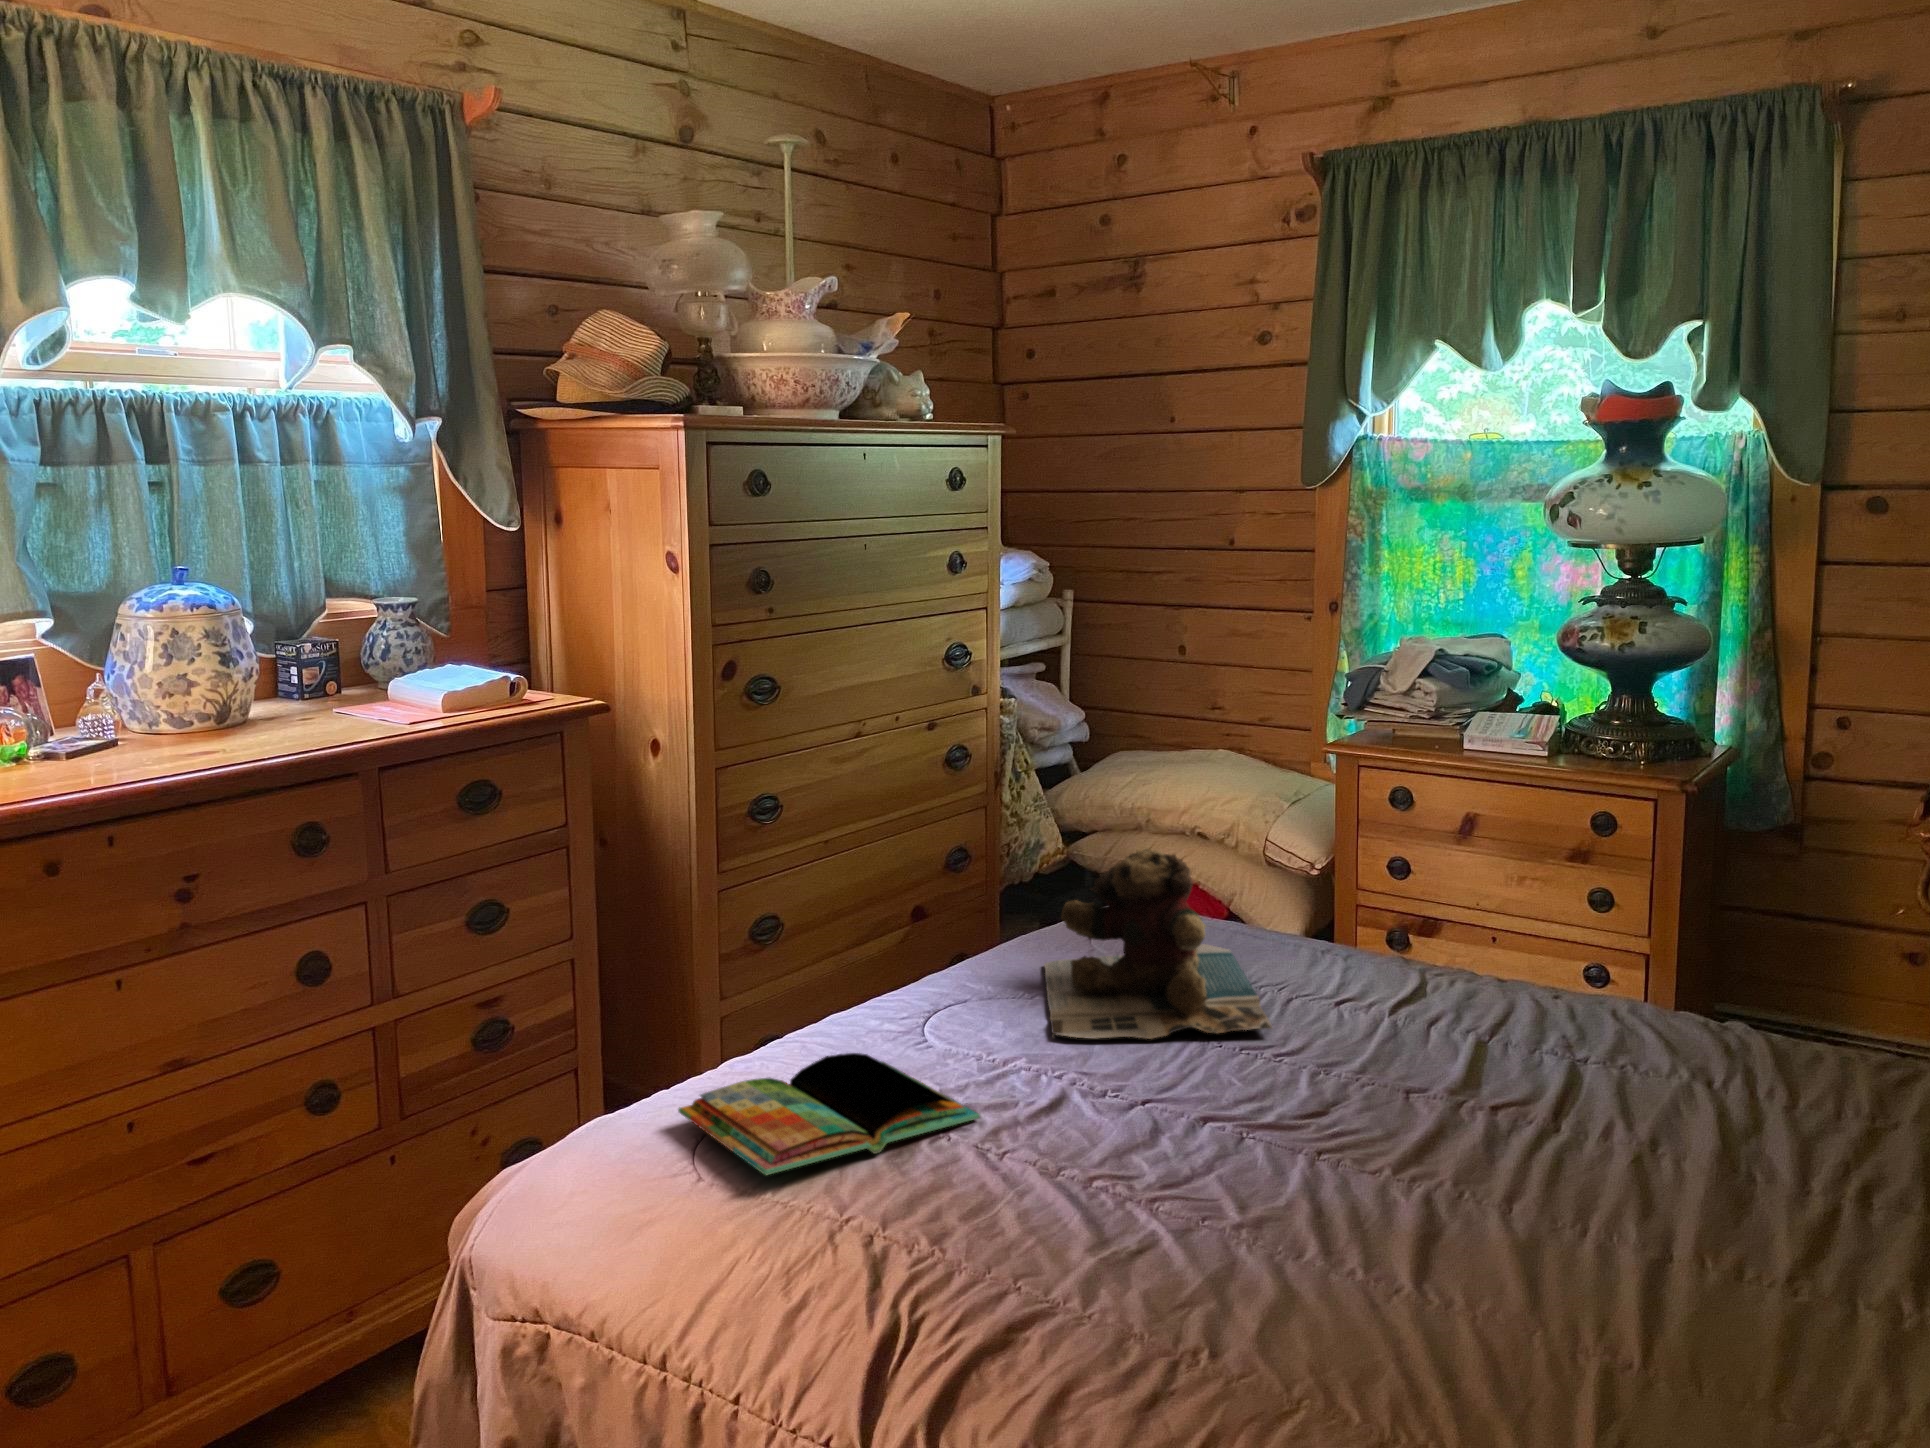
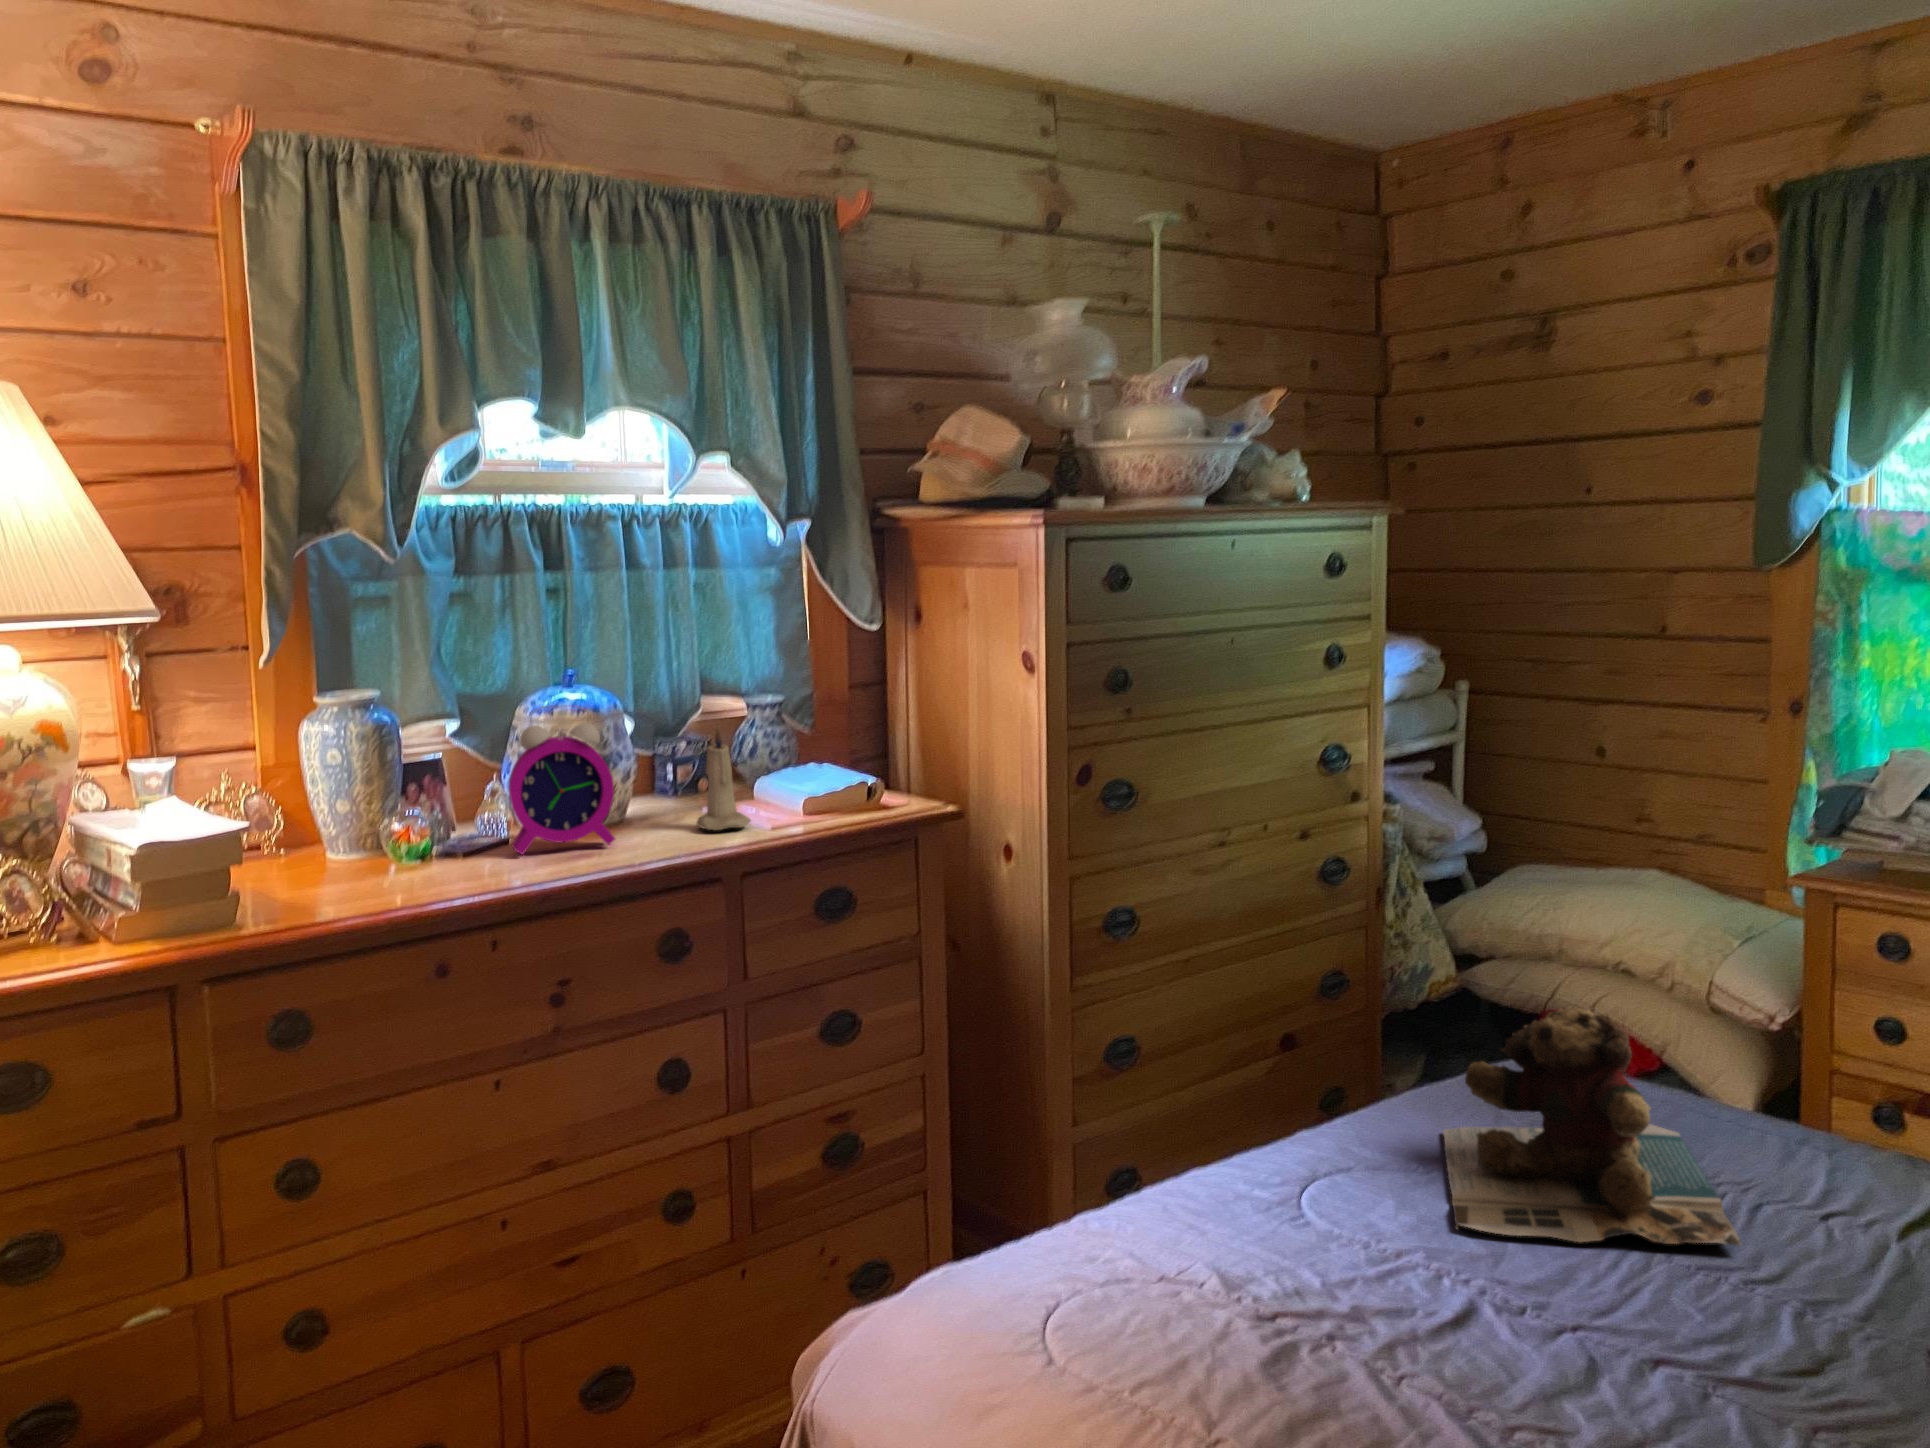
alarm clock: none [118,601,243,757] -> present [509,706,615,855]
candle: none [329,622,389,728] -> present [697,727,751,830]
book: present [678,1053,979,1175] -> none [1024,1228,1369,1375]

